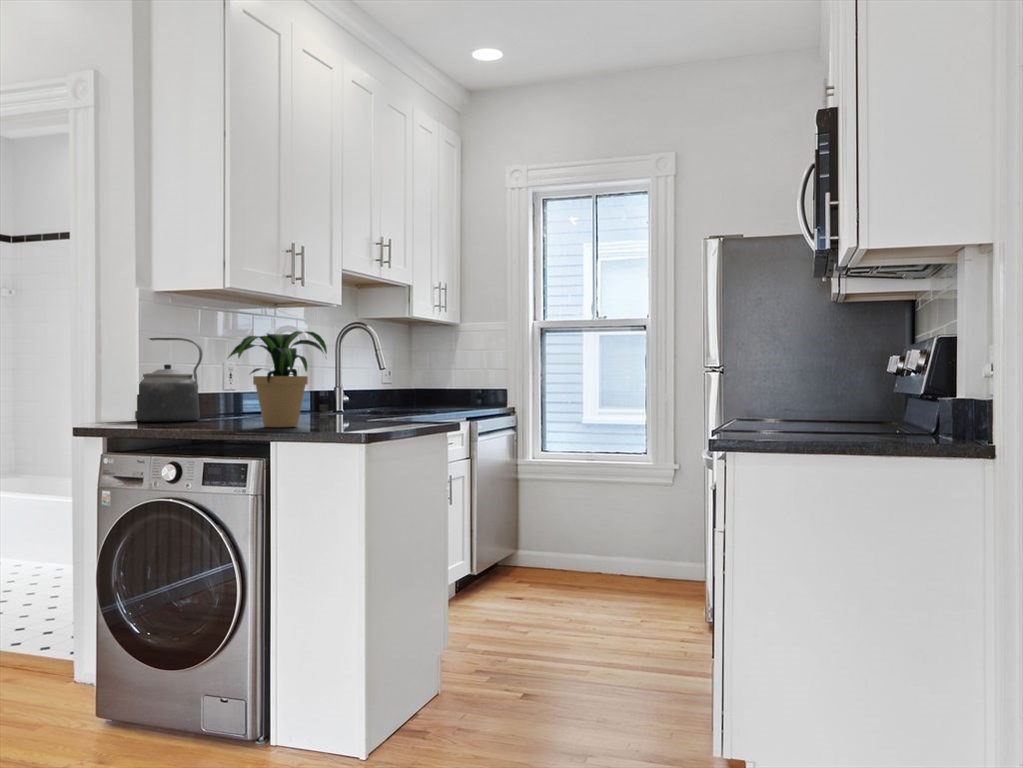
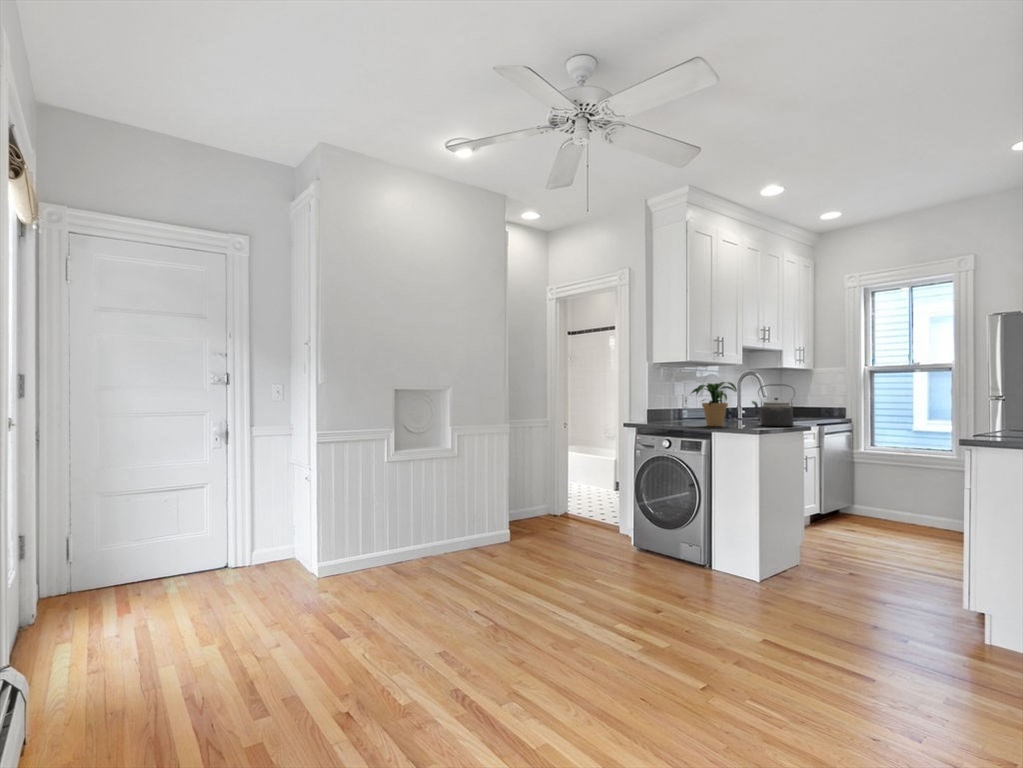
kettle: present [135,338,203,422] -> present [752,384,793,426]

